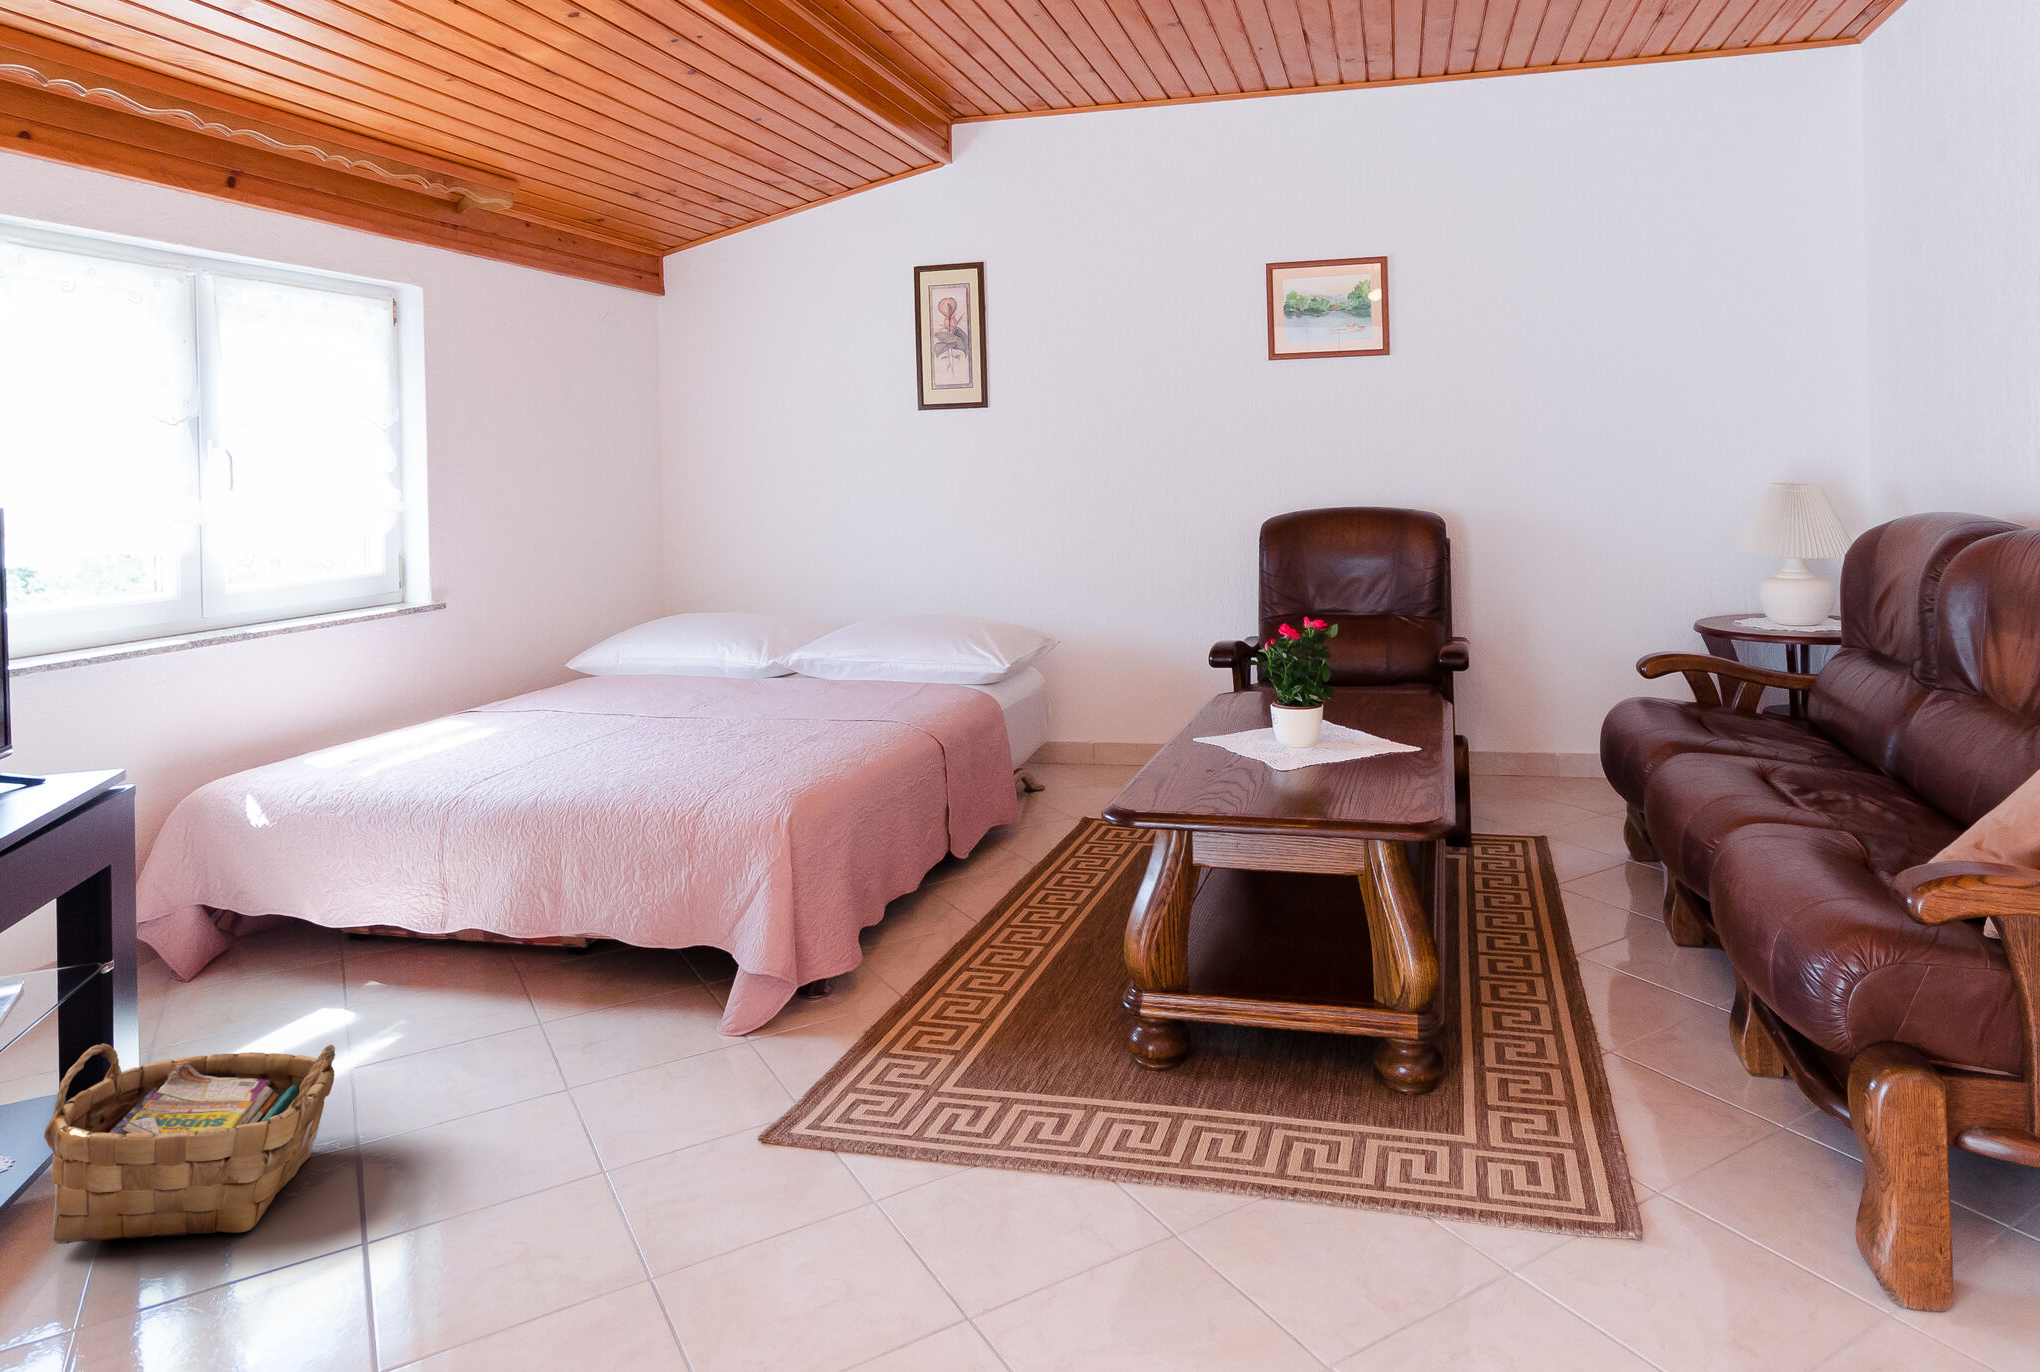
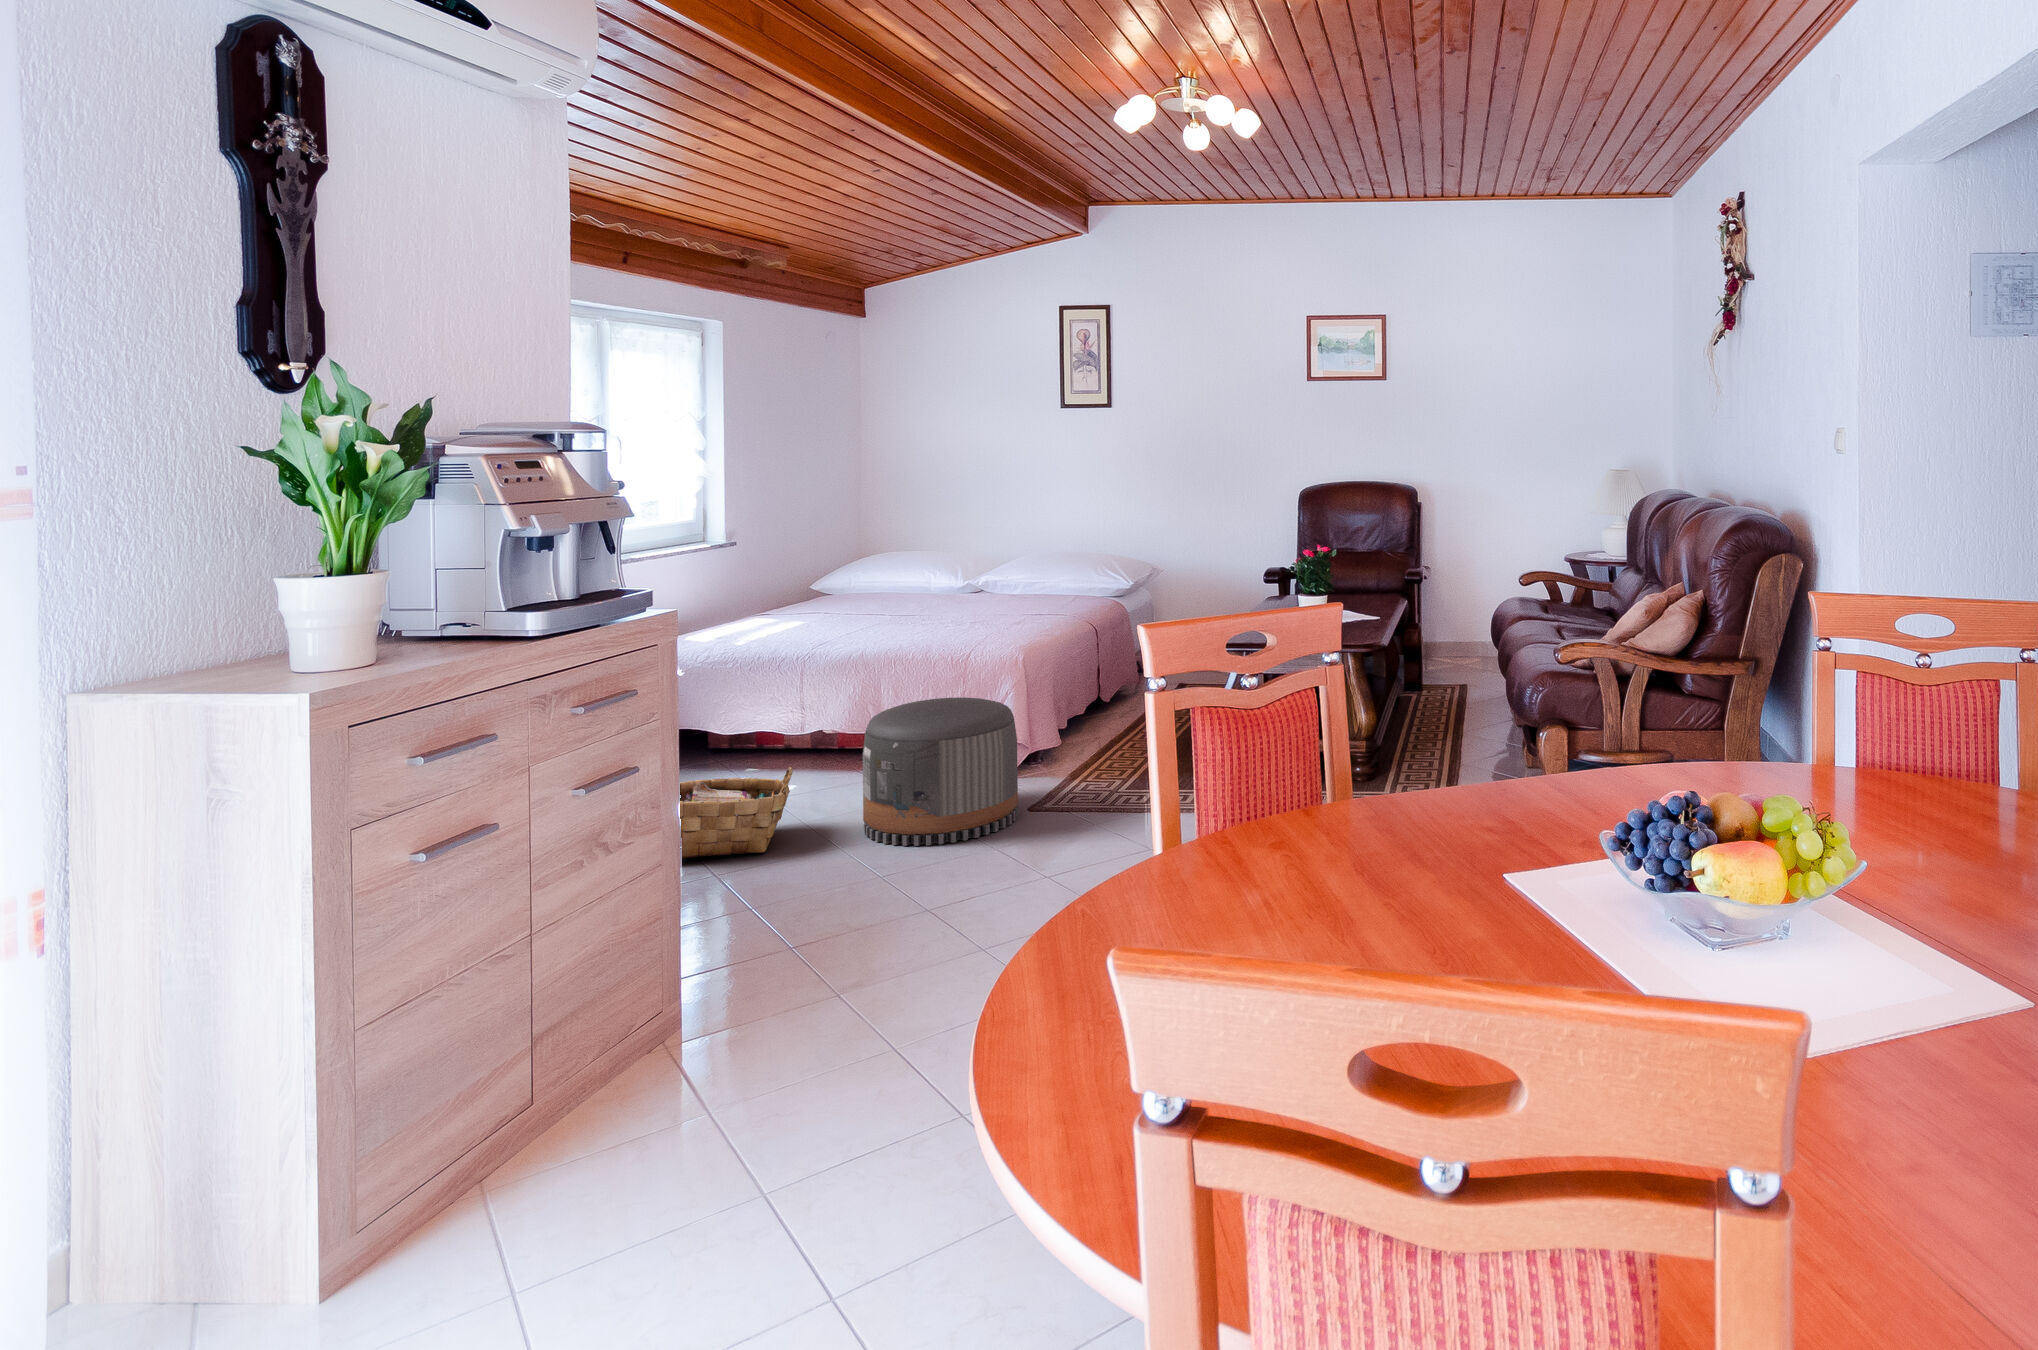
pouf: none [452,907,749,1239] -> present [863,697,1018,846]

